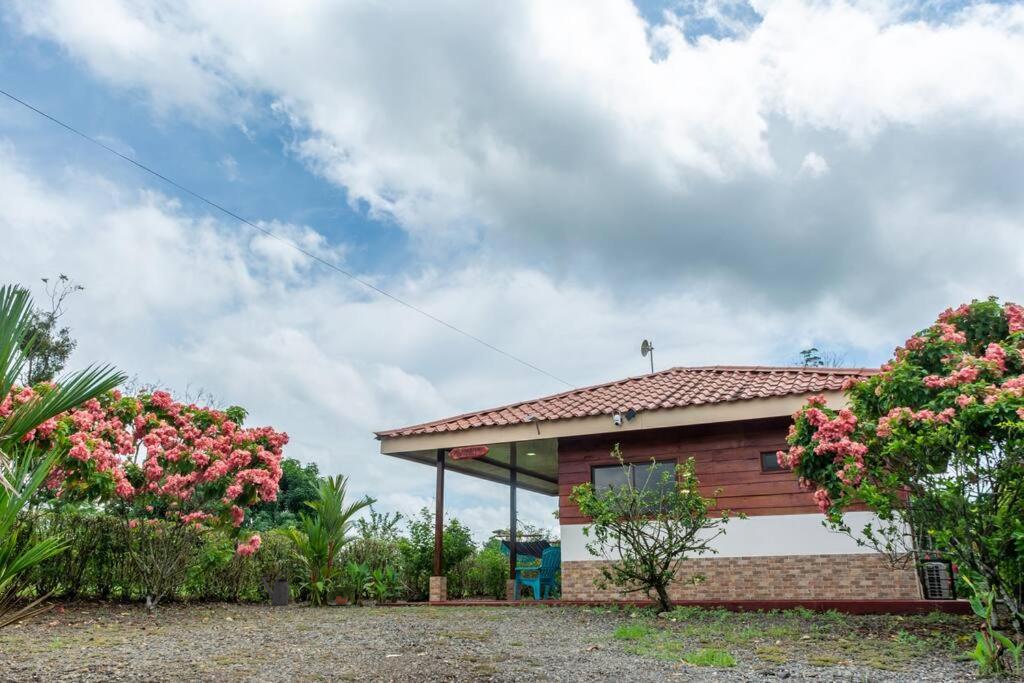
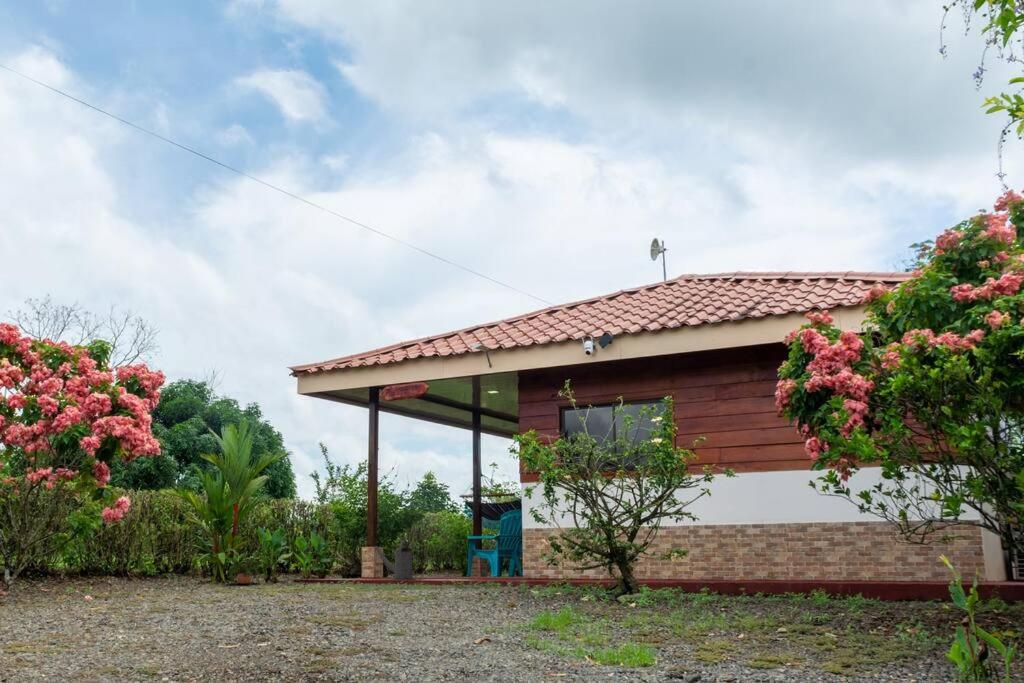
watering can: present [262,573,291,606] -> present [375,540,418,581]

